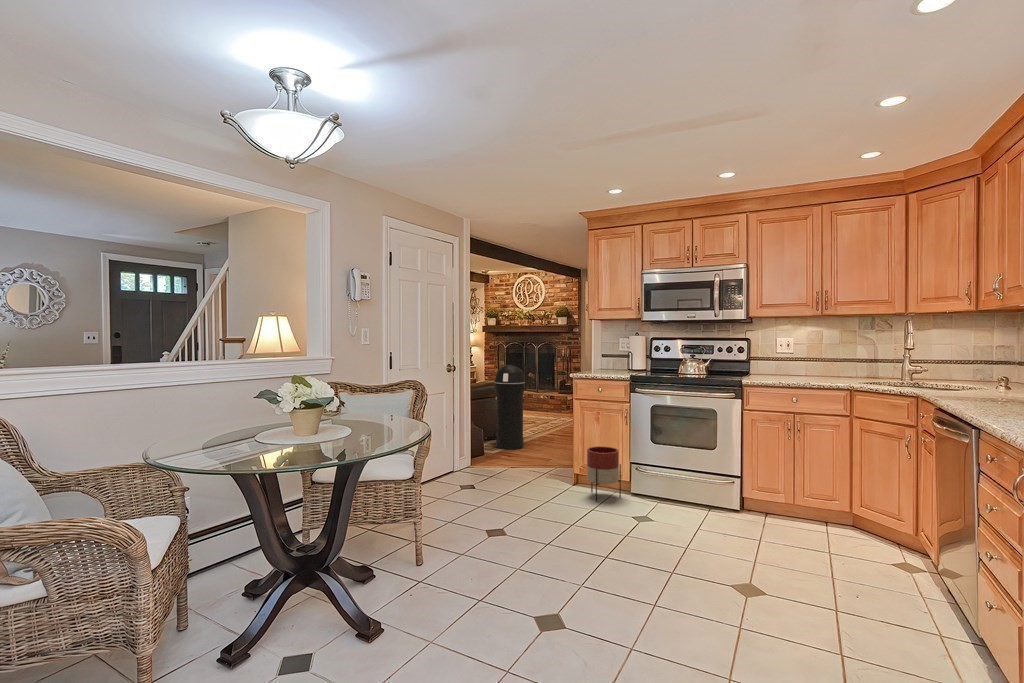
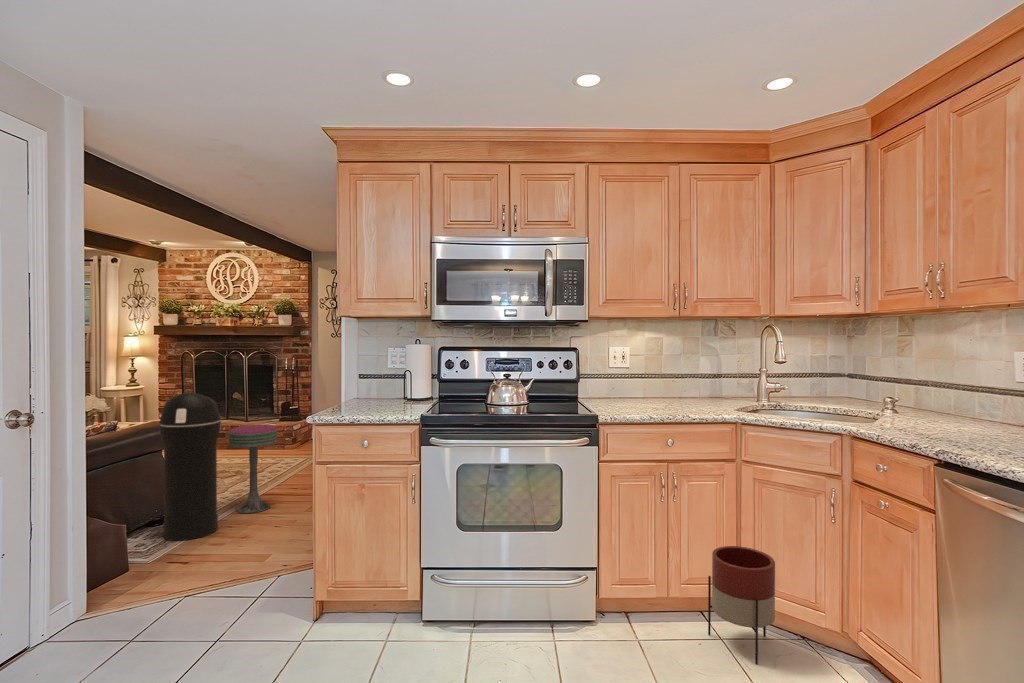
bar stool: none [529,389,557,442] -> present [228,425,277,513]
planter: present [587,446,621,502] -> present [708,546,775,664]

